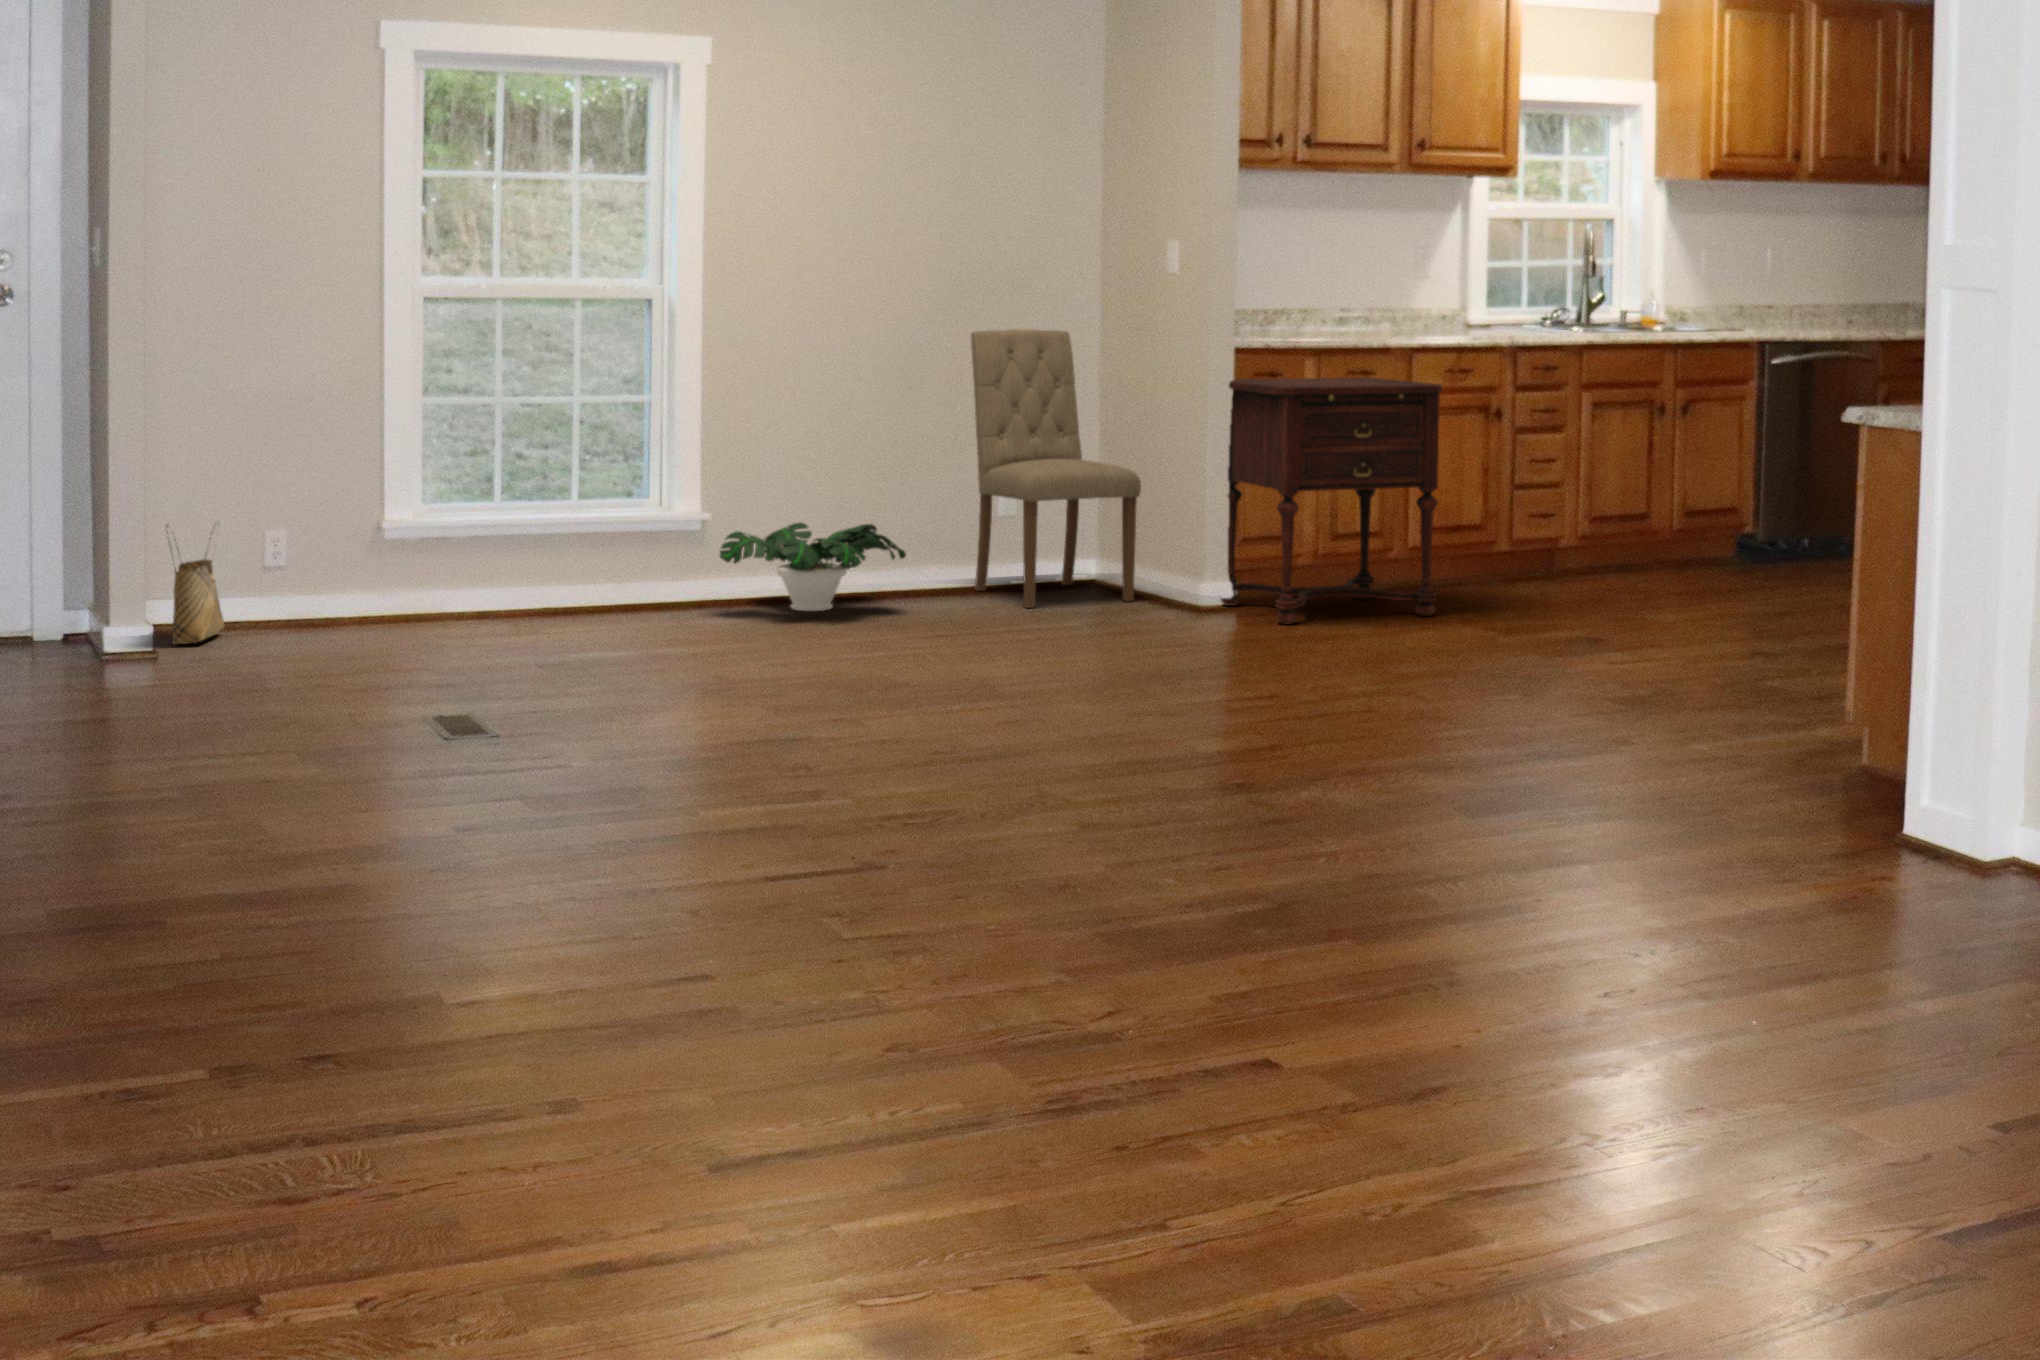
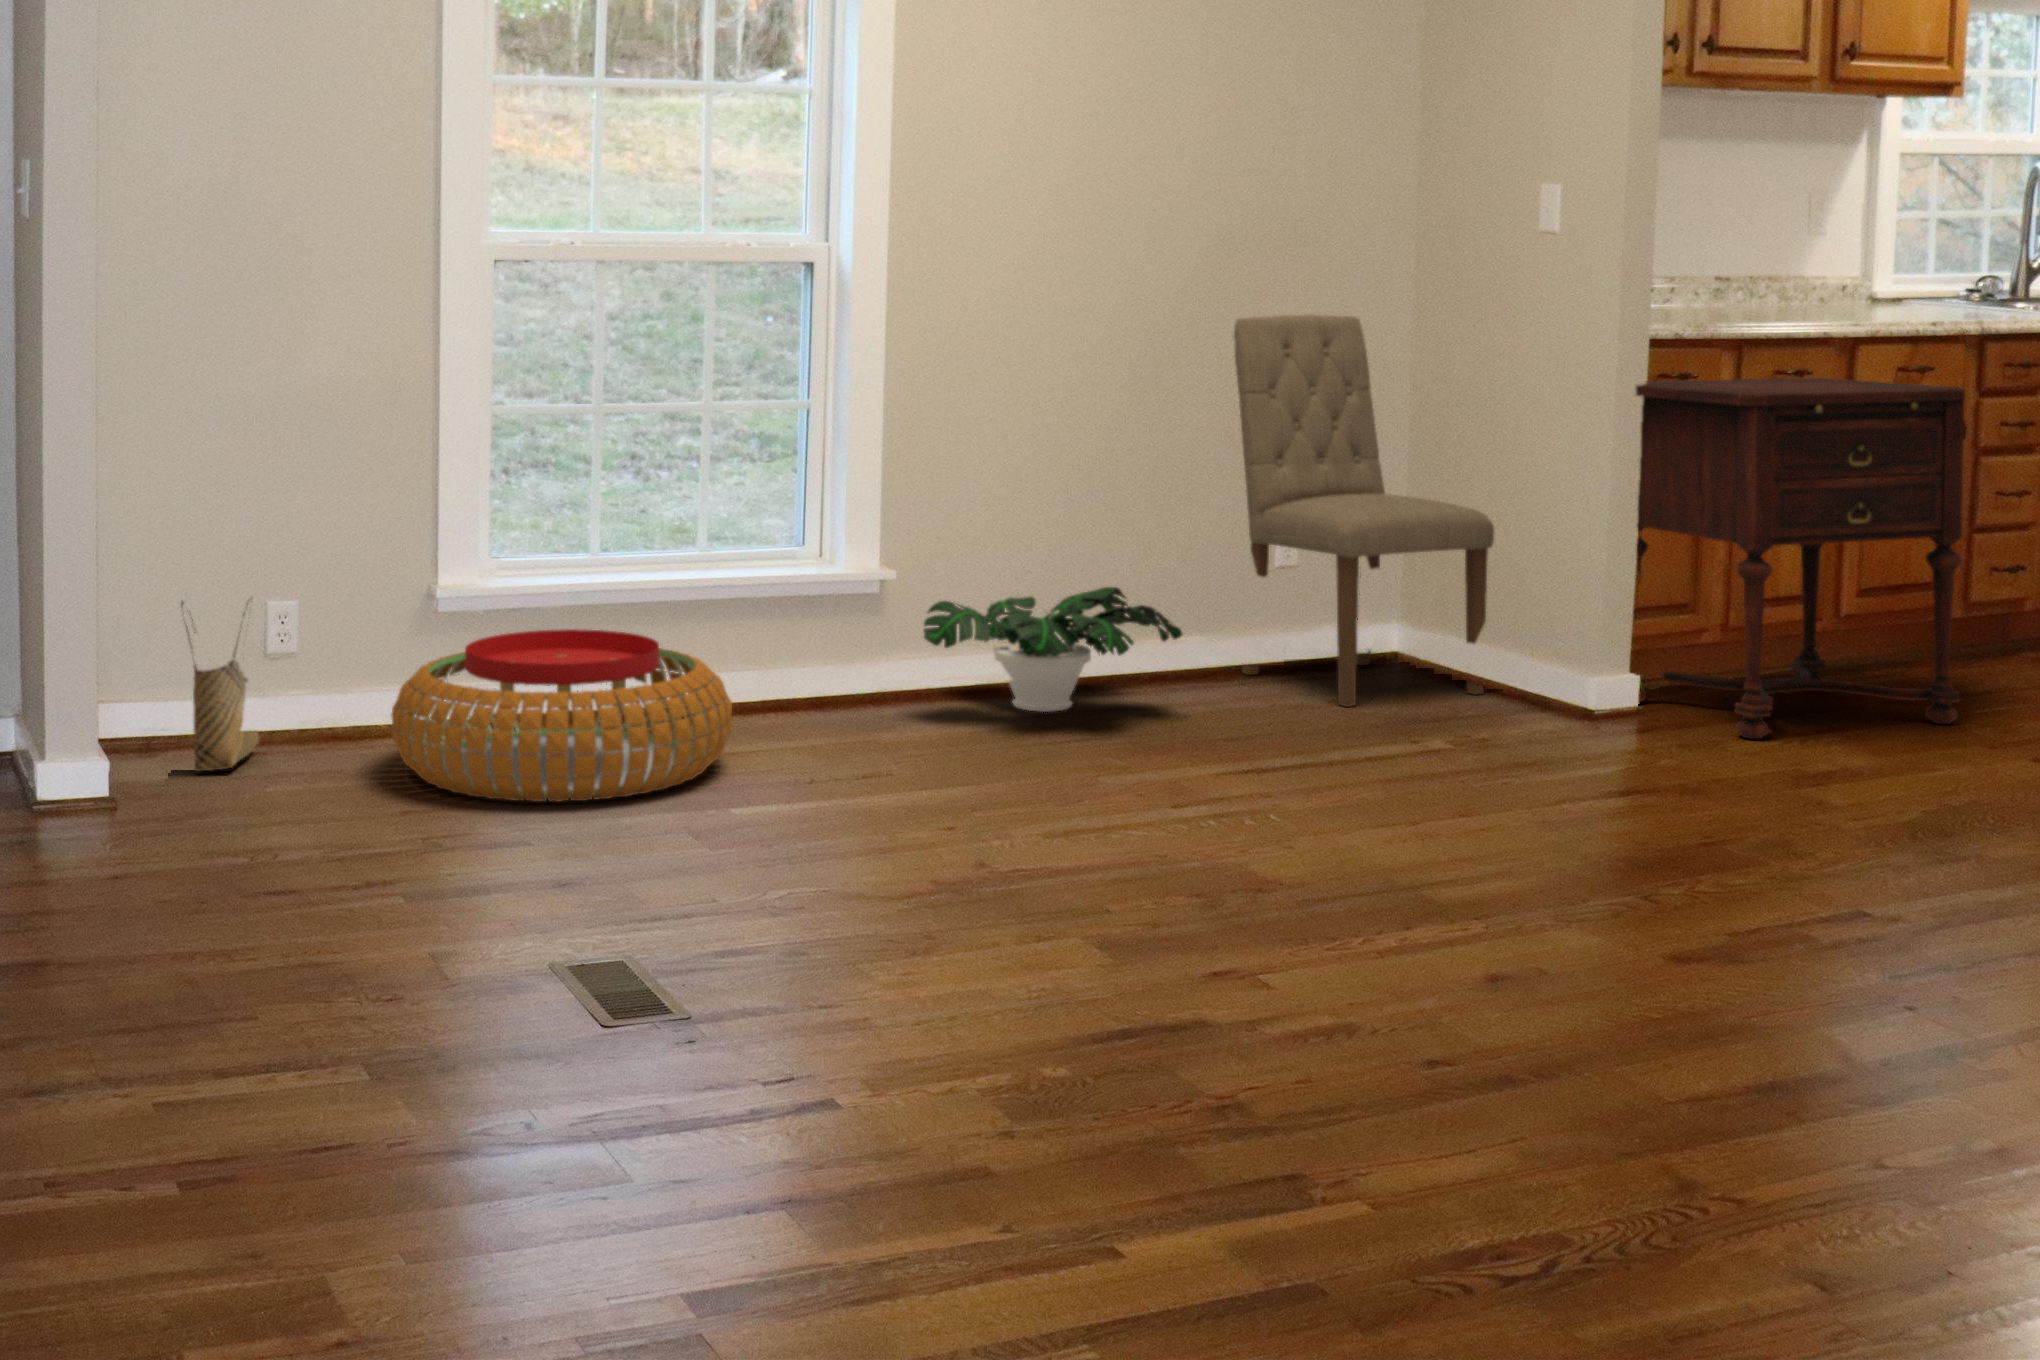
pouf: none [317,547,564,658] -> present [392,629,732,802]

